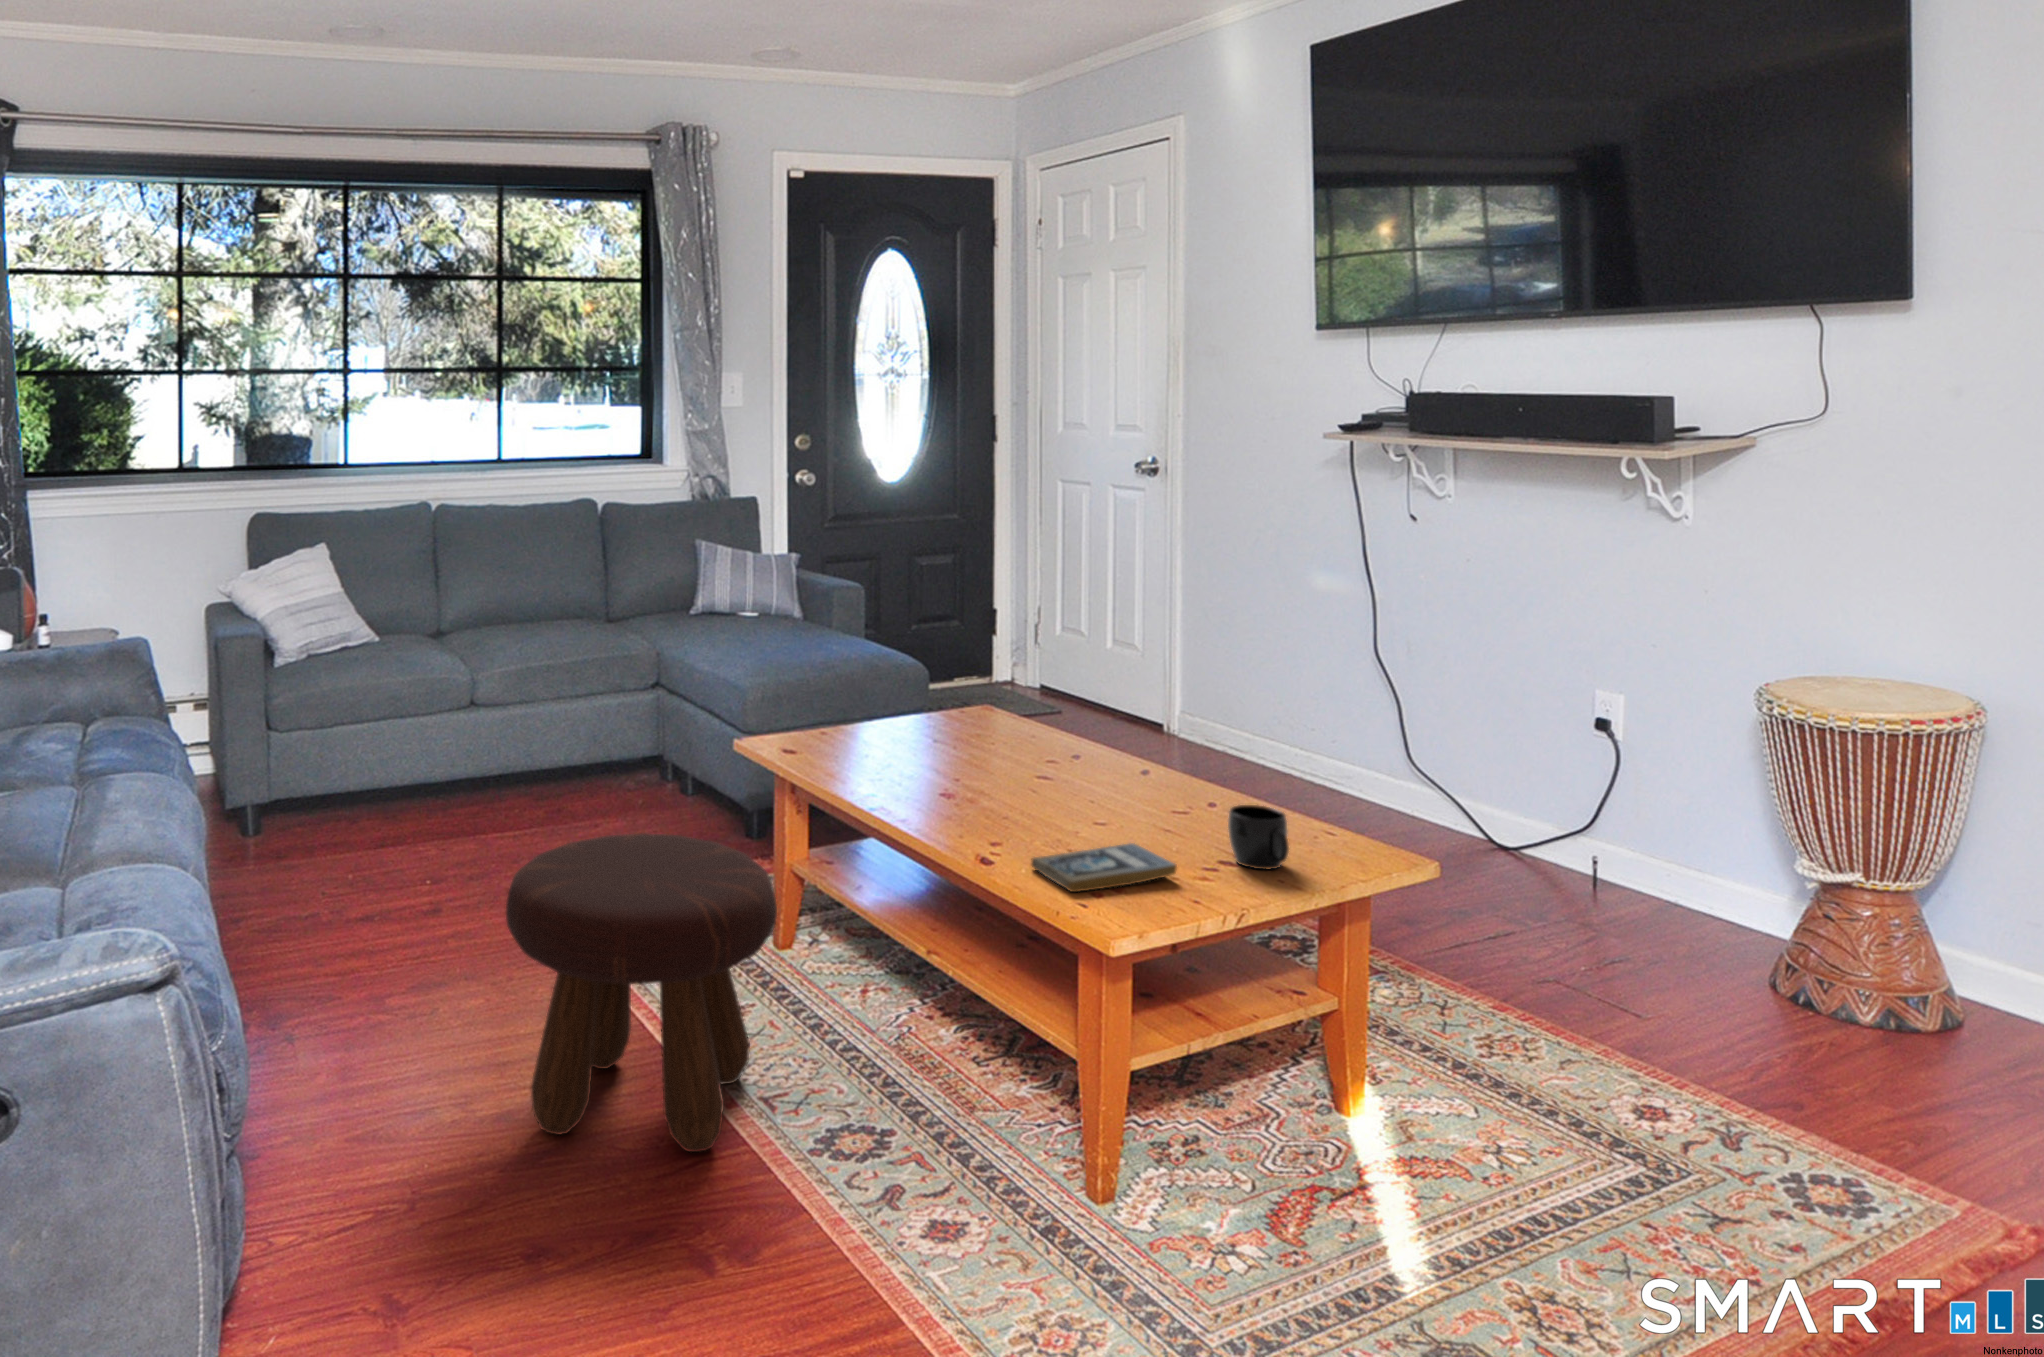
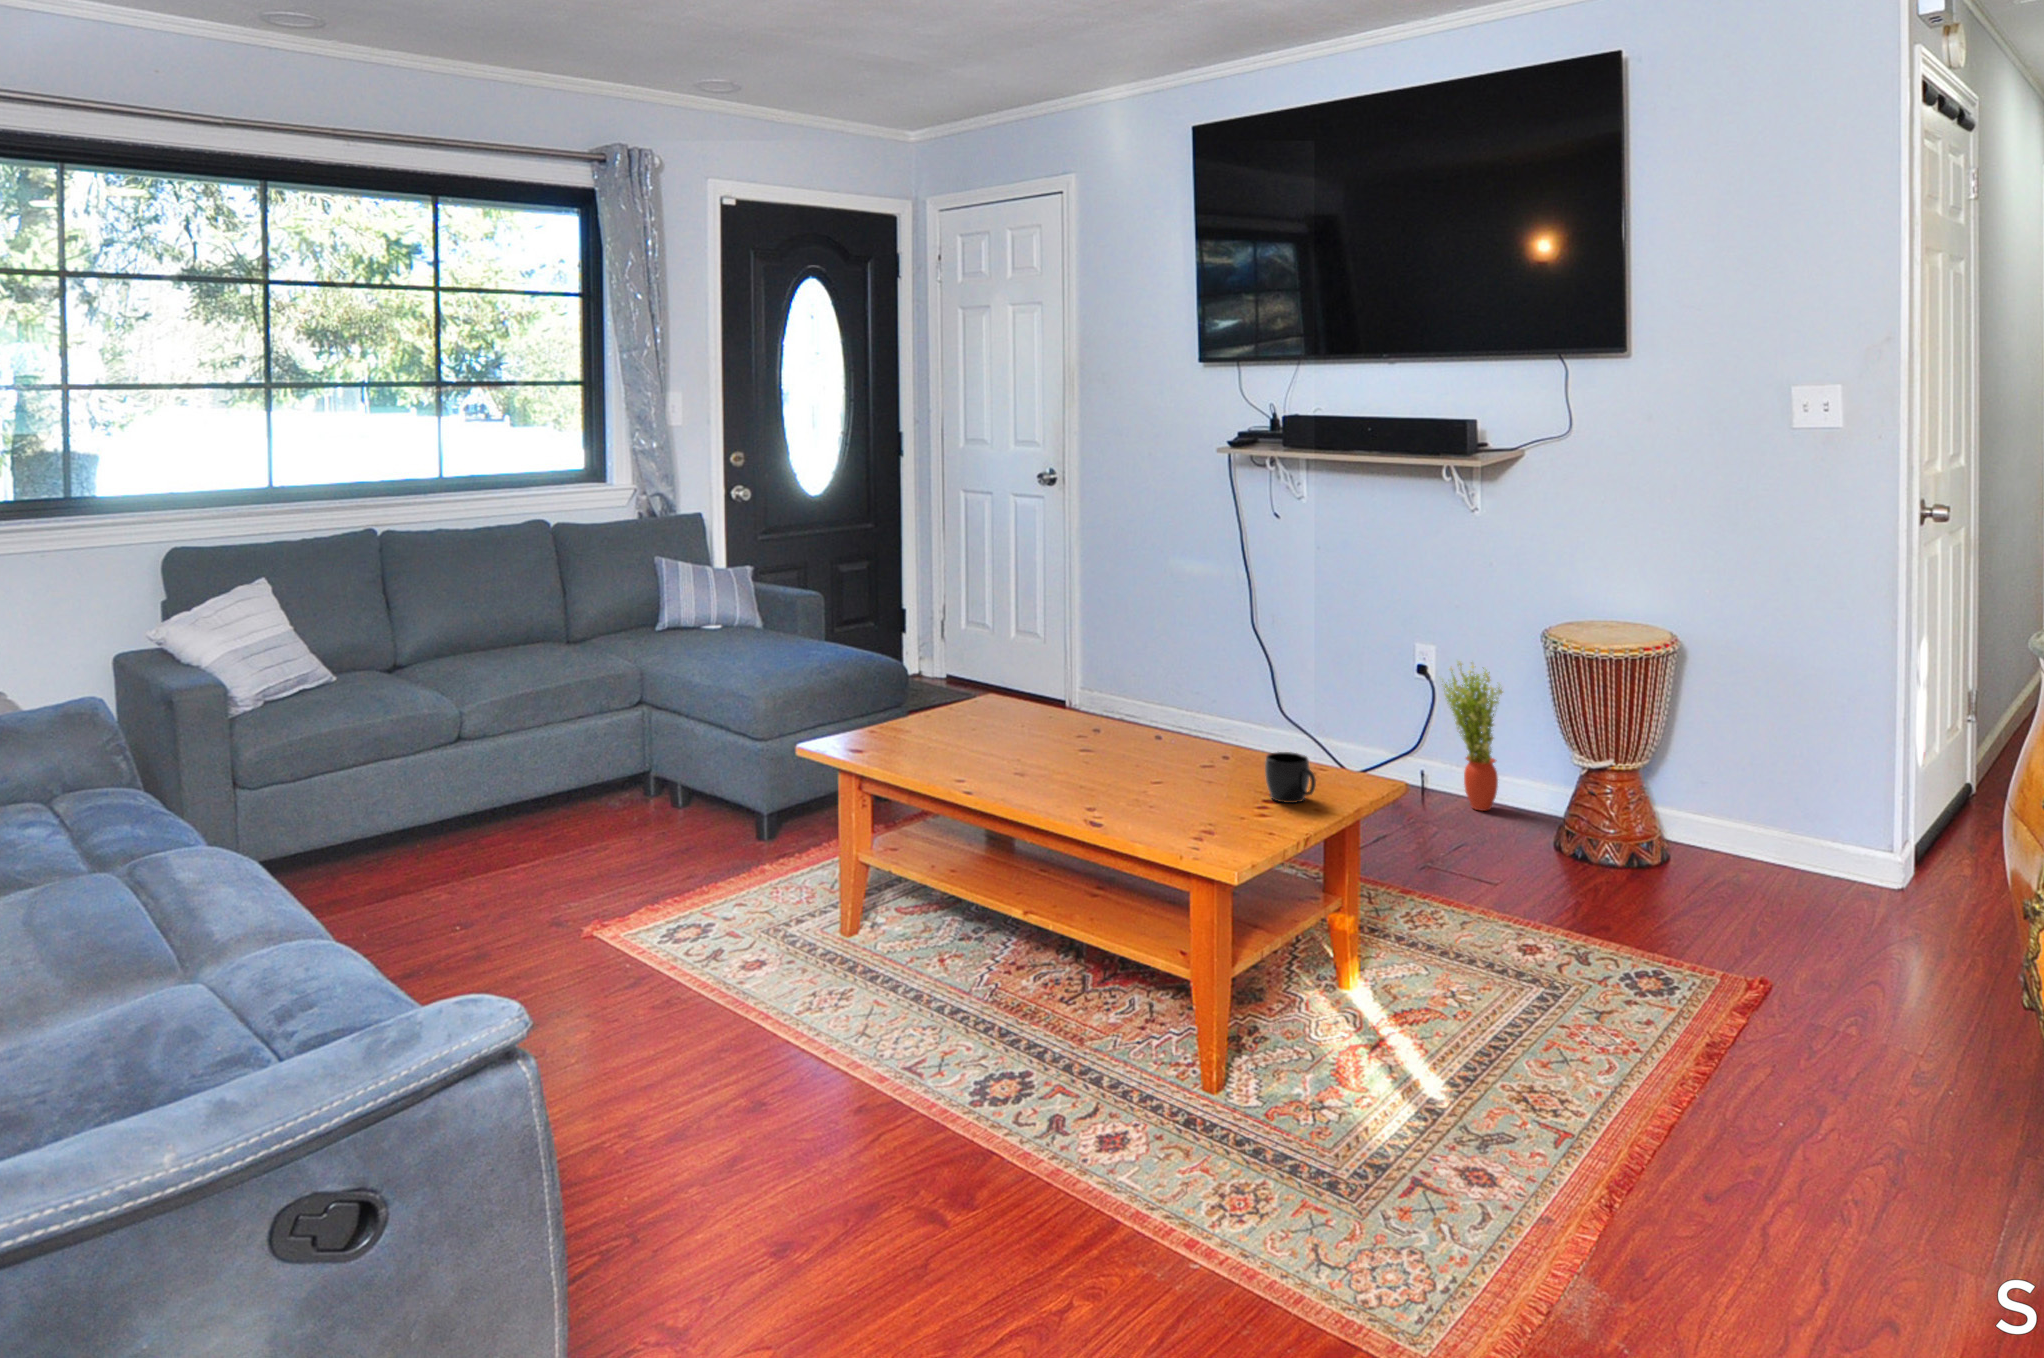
potted plant: none [1619,714,1719,920] -> present [1444,662,1503,811]
footstool: present [506,833,777,1152] -> none [668,838,928,1141]
book: present [1031,843,1177,892] -> none [1131,794,1243,839]

